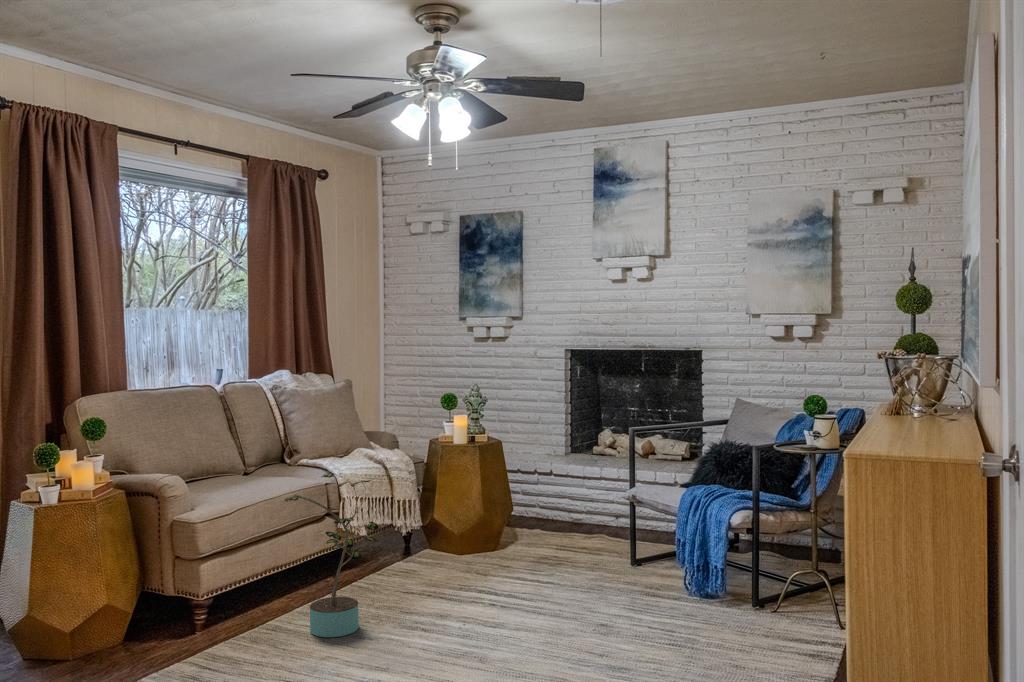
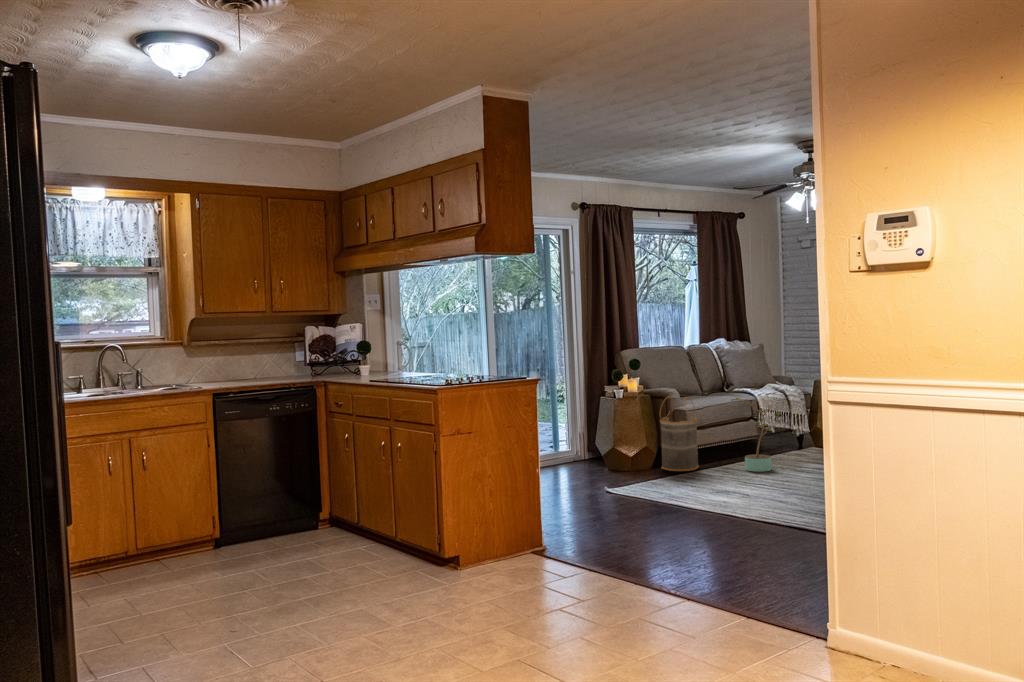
basket: none [139,494,221,651] -> present [660,397,699,471]

